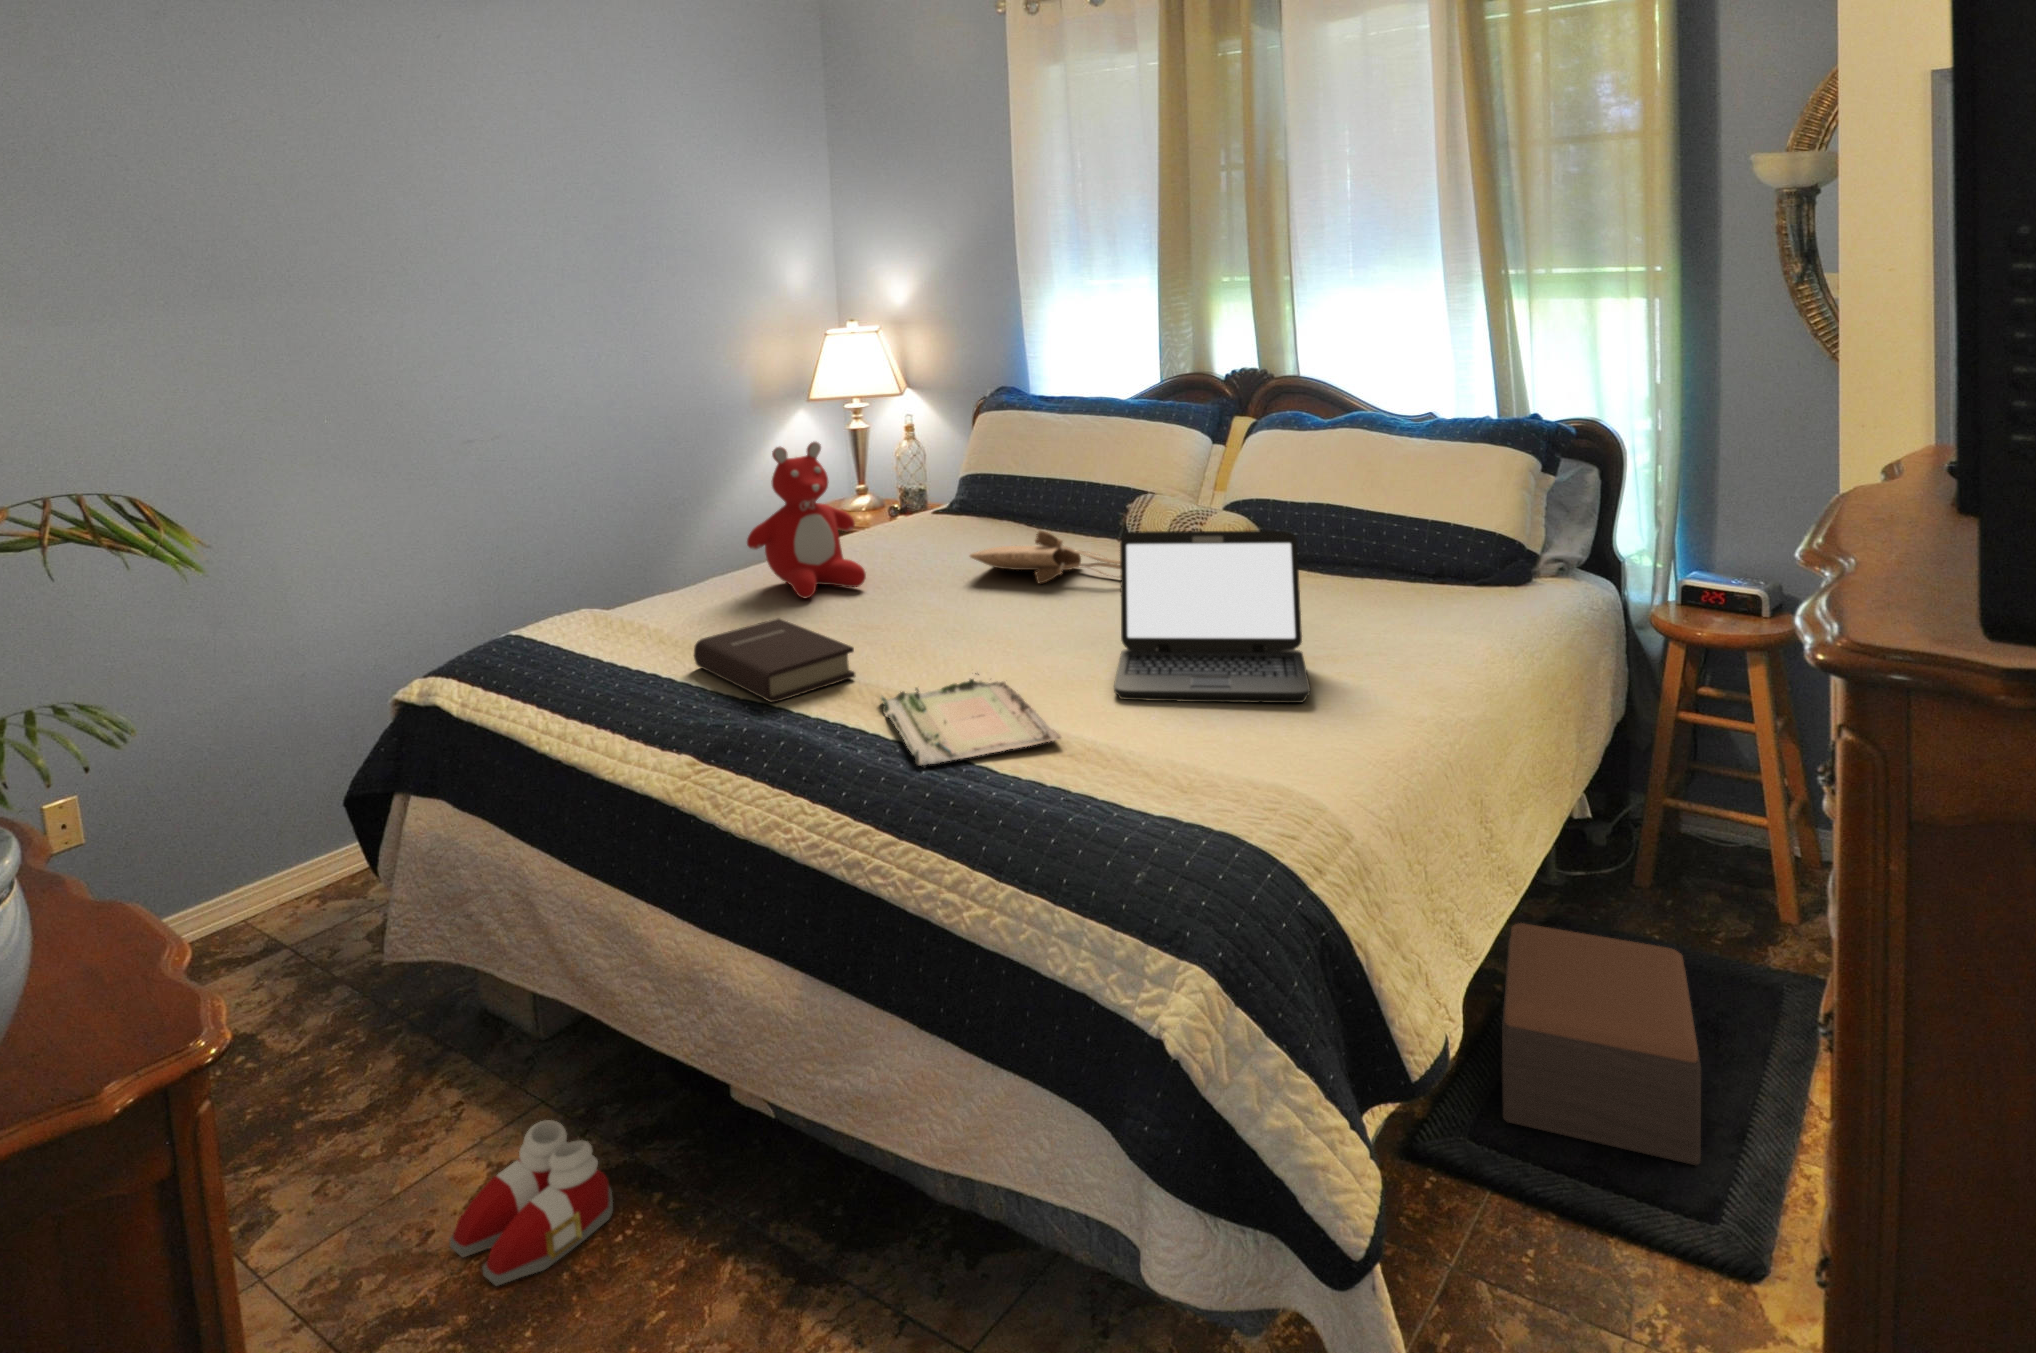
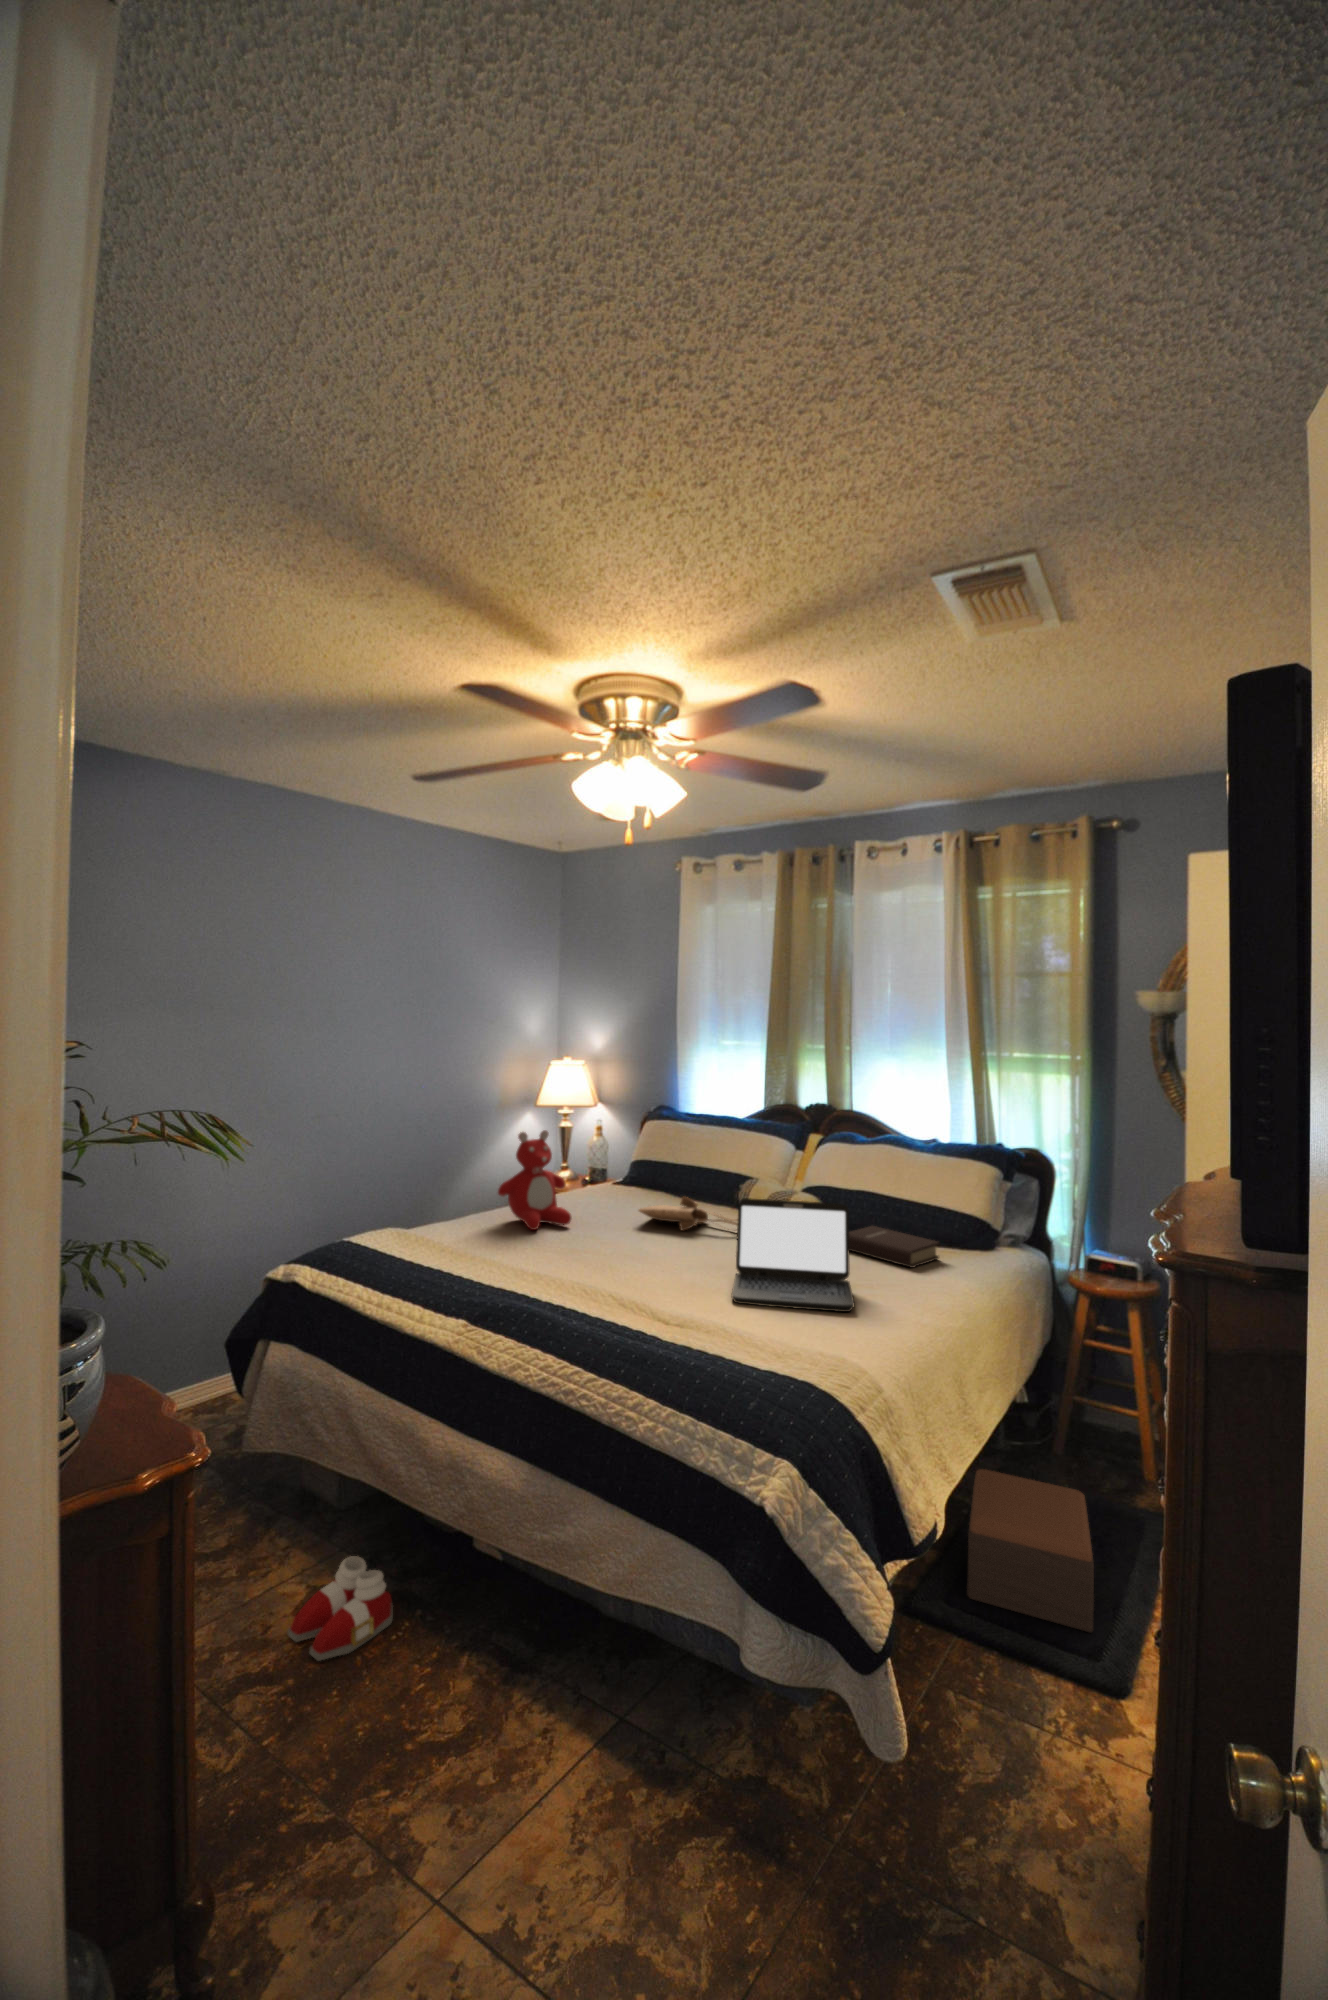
book: present [694,618,855,703] -> present [849,1226,939,1268]
tray: present [880,673,1061,768] -> none [585,1278,700,1335]

